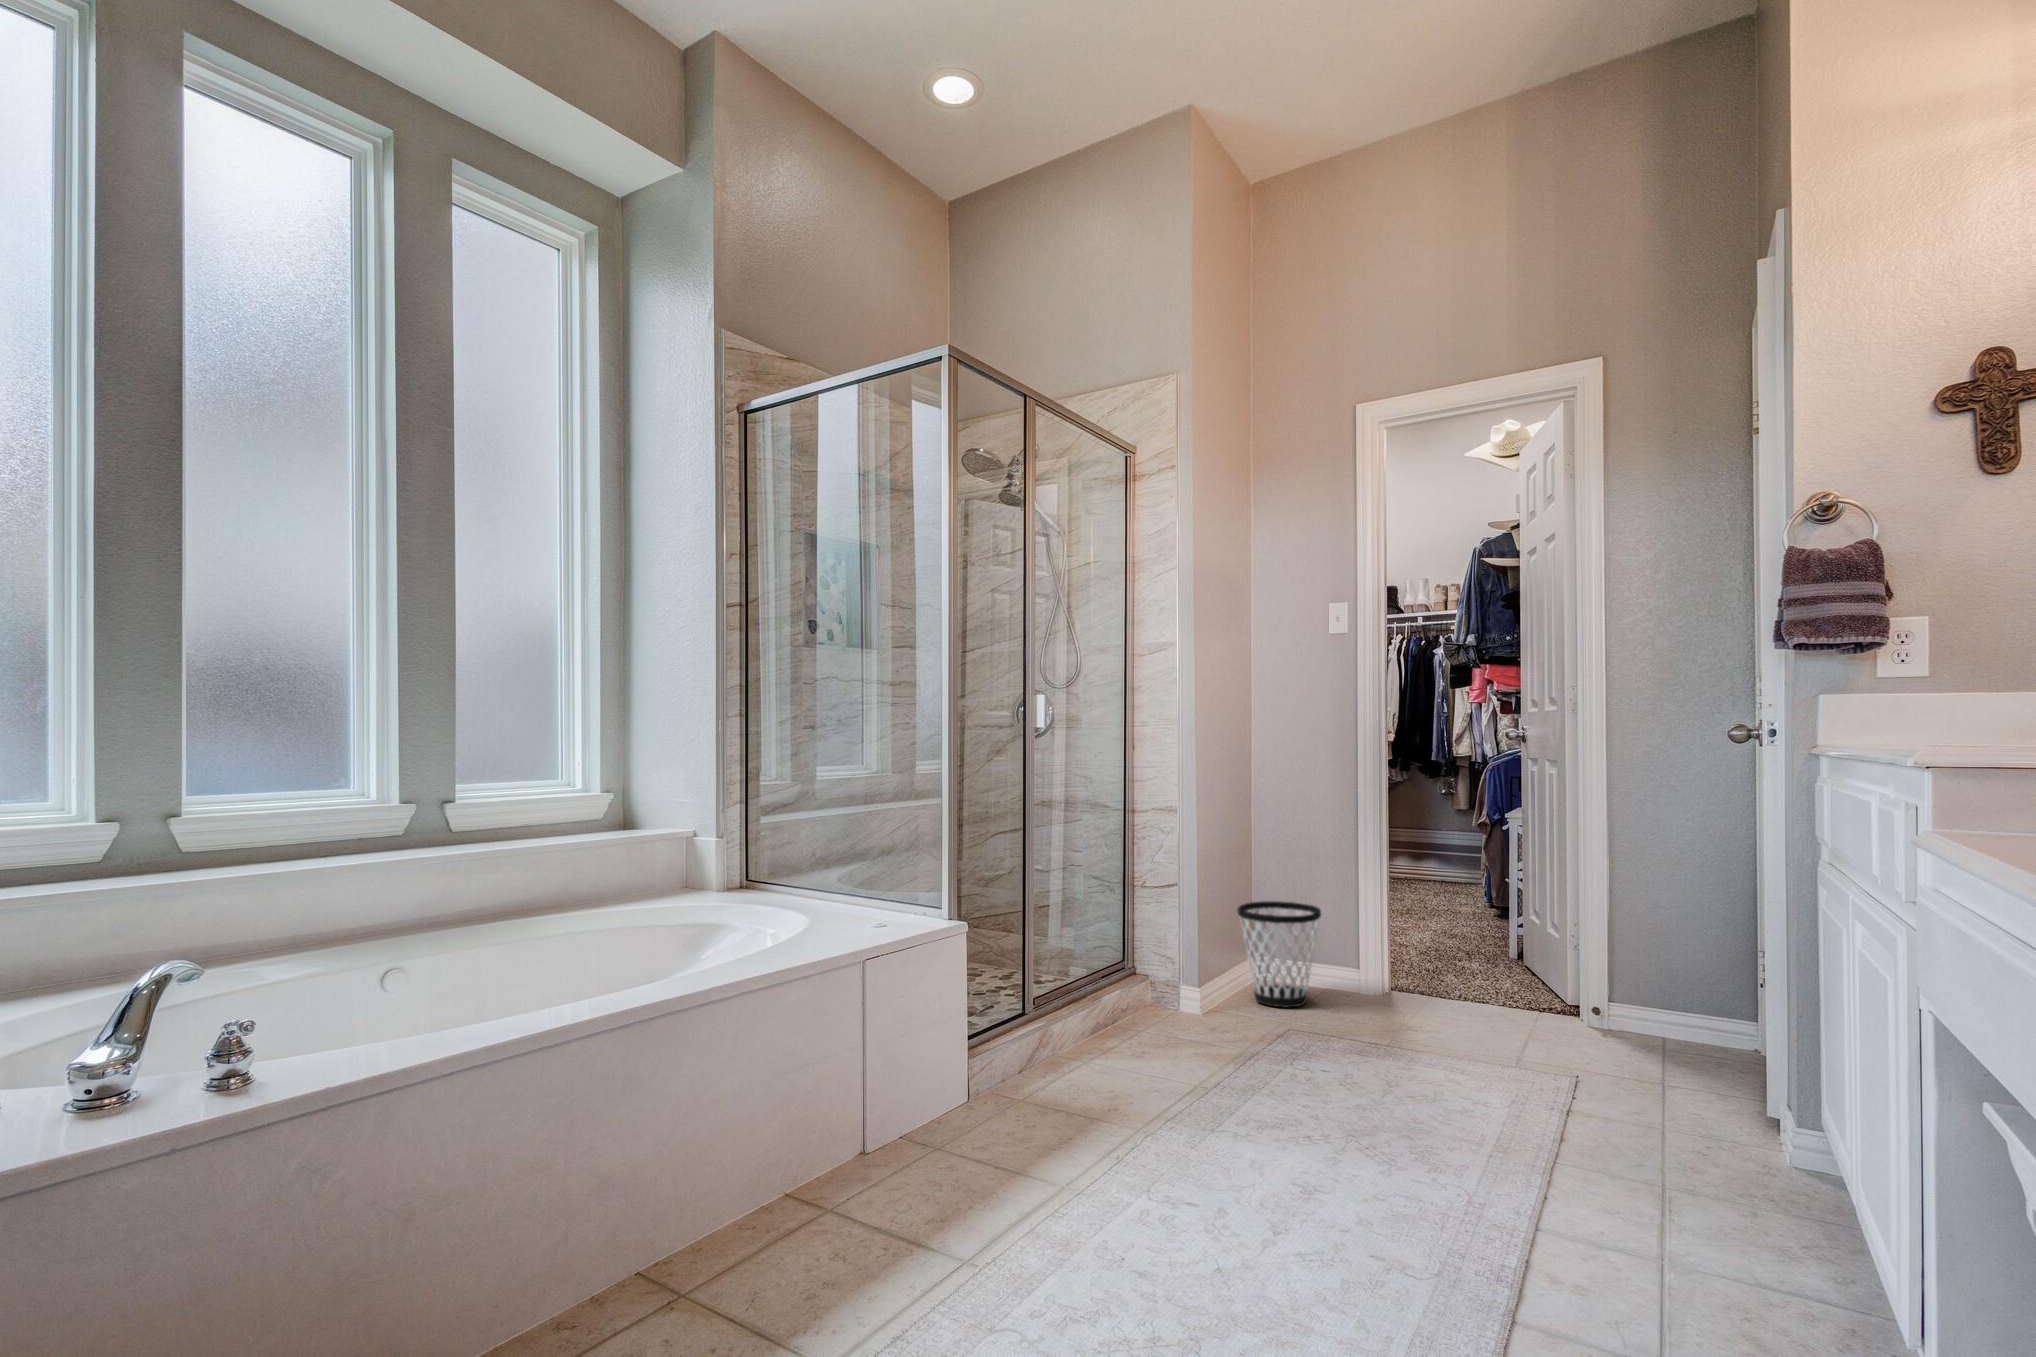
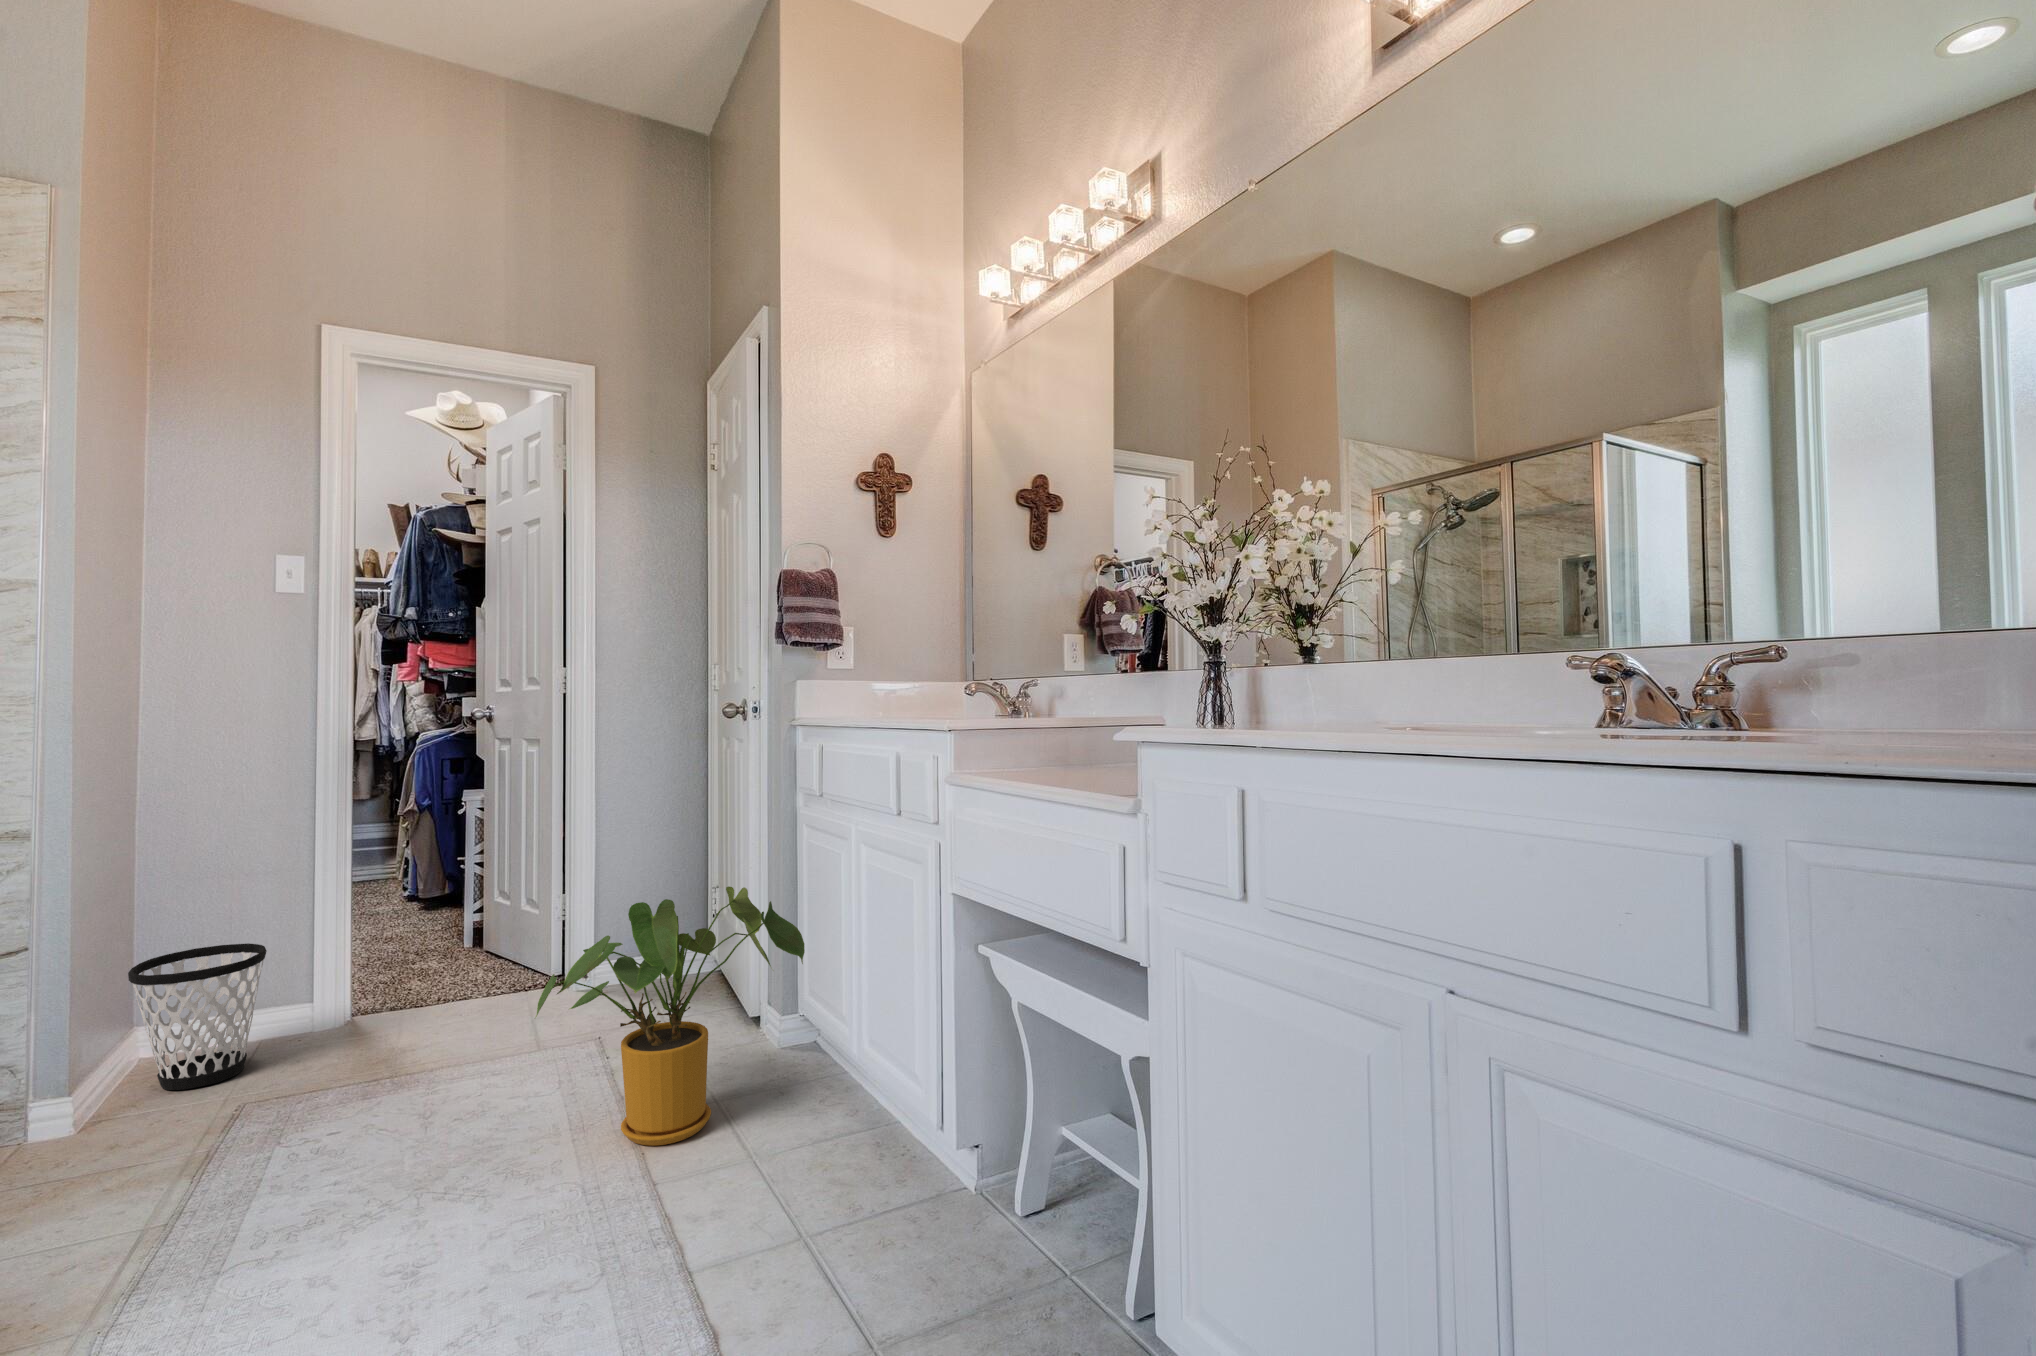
house plant: none [1484,923,1802,1195] -> present [536,886,805,1146]

